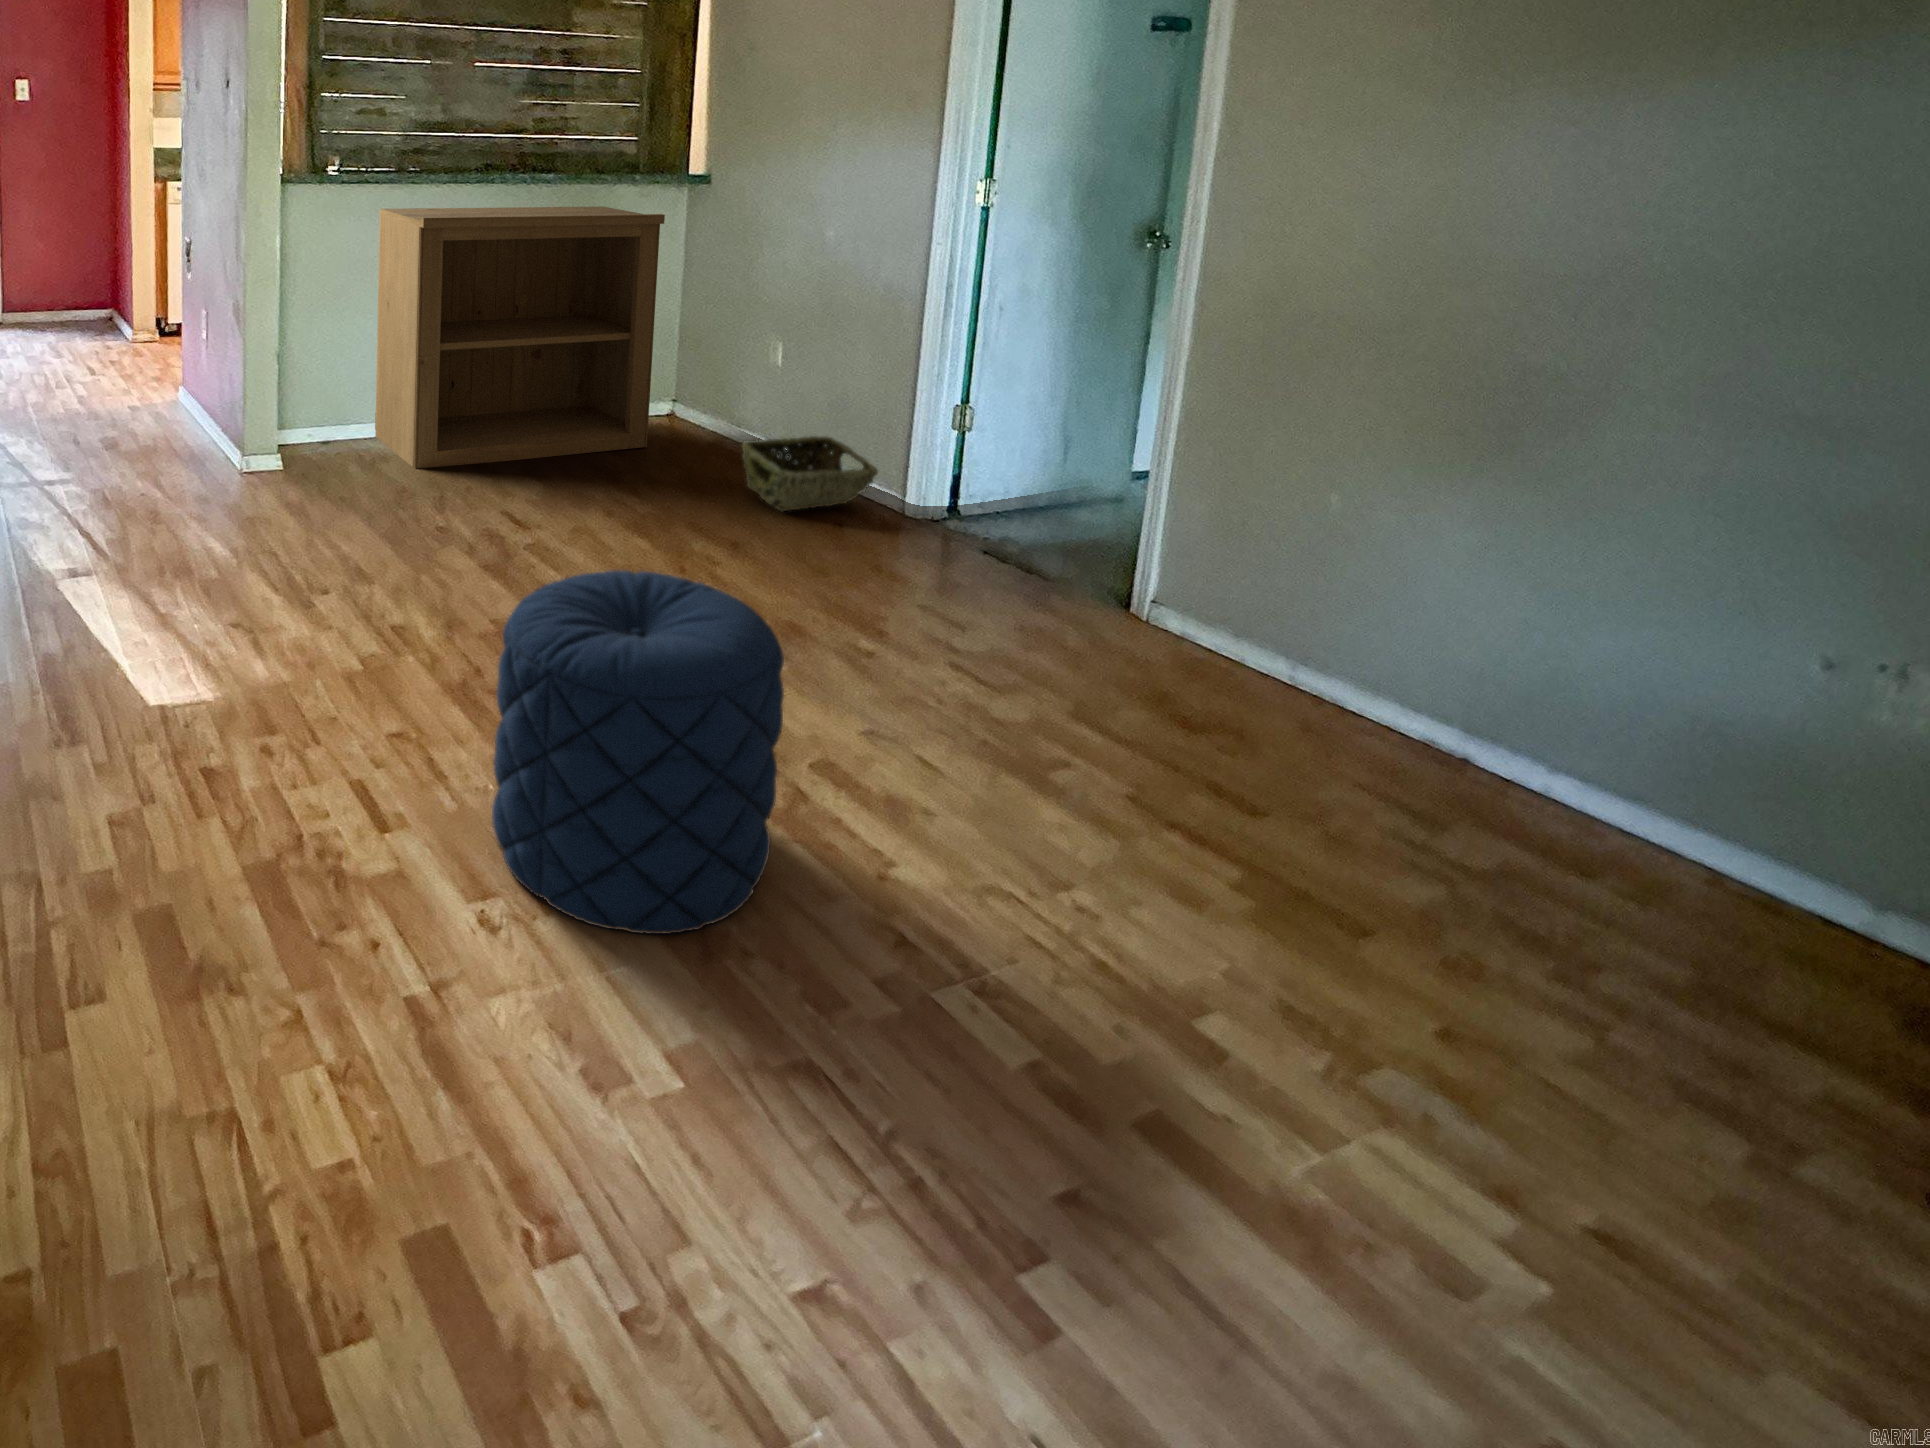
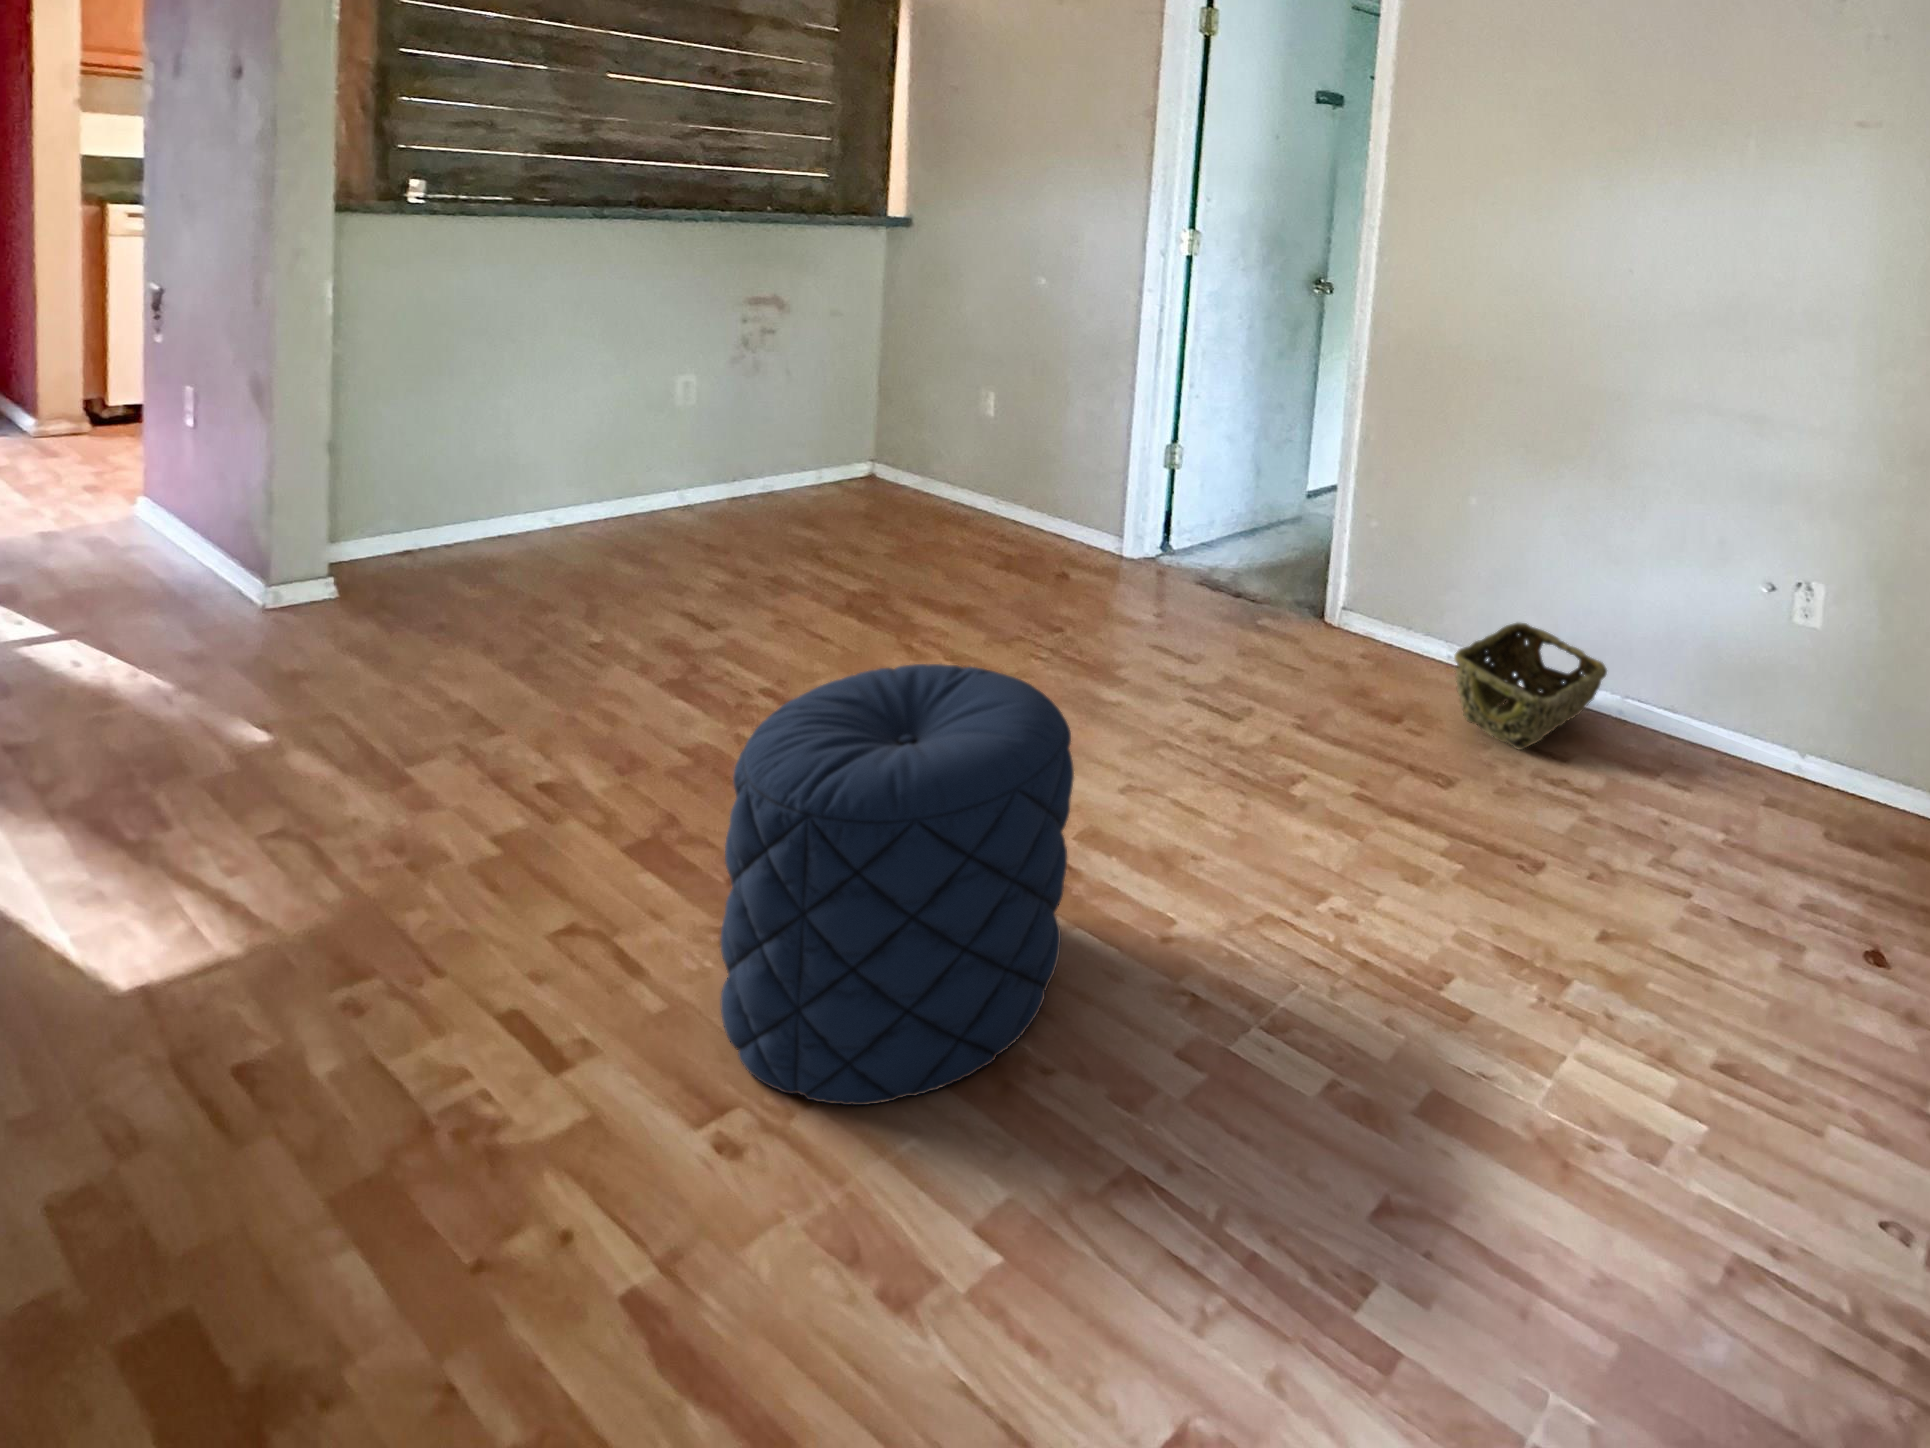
bookshelf: present [375,206,665,469] -> none [487,249,874,577]
woven basket: present [742,436,878,511] -> present [1454,623,1607,750]

